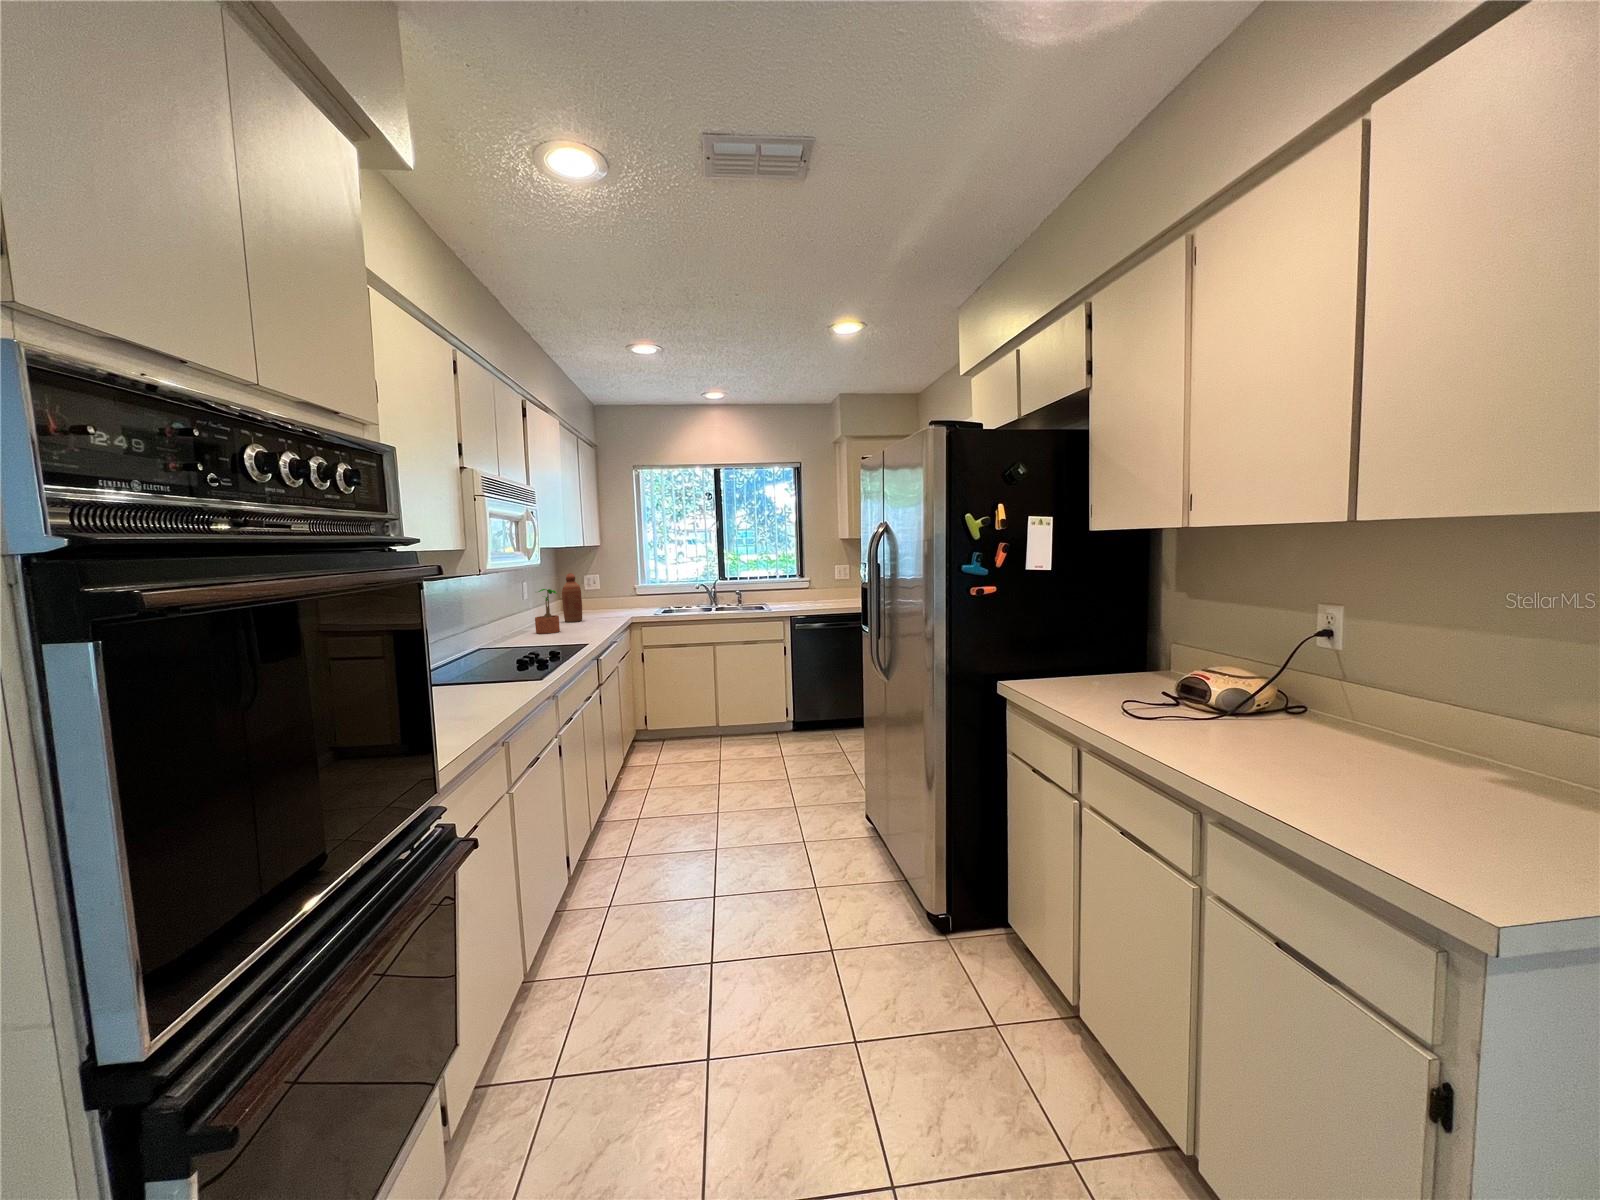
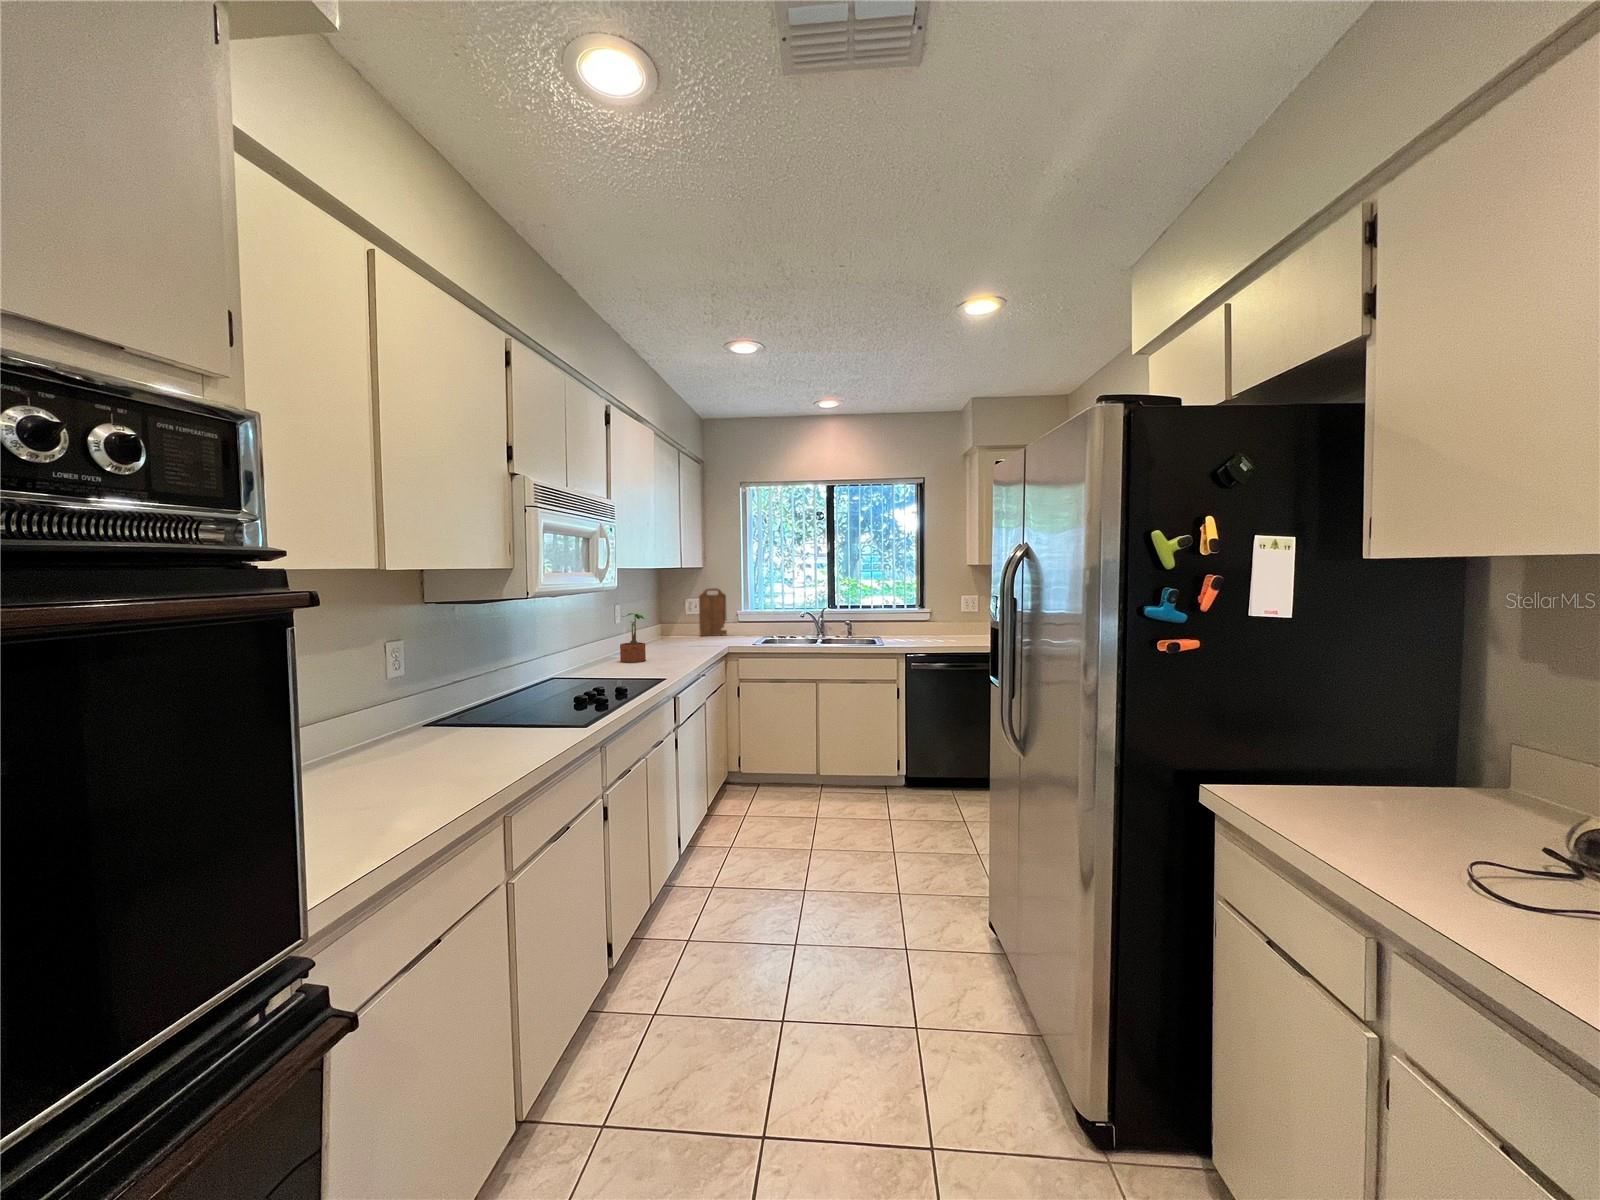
cutting board: none [597,565,625,610] -> present [699,588,727,636]
bottle: present [562,573,582,622] -> none [656,597,676,649]

